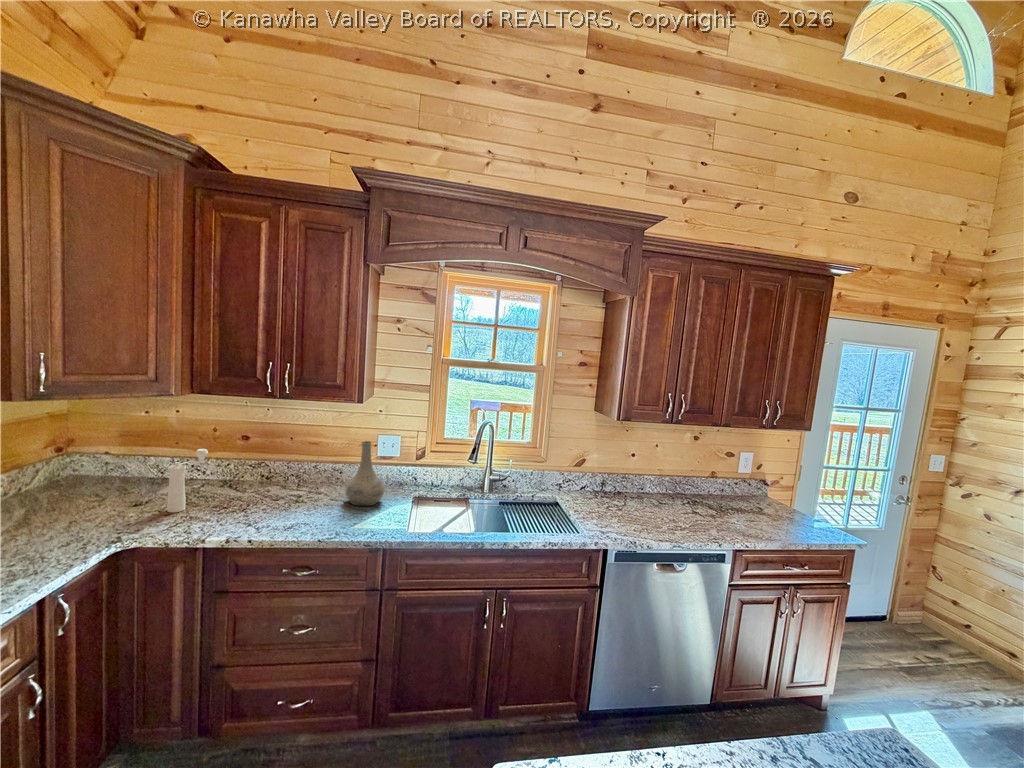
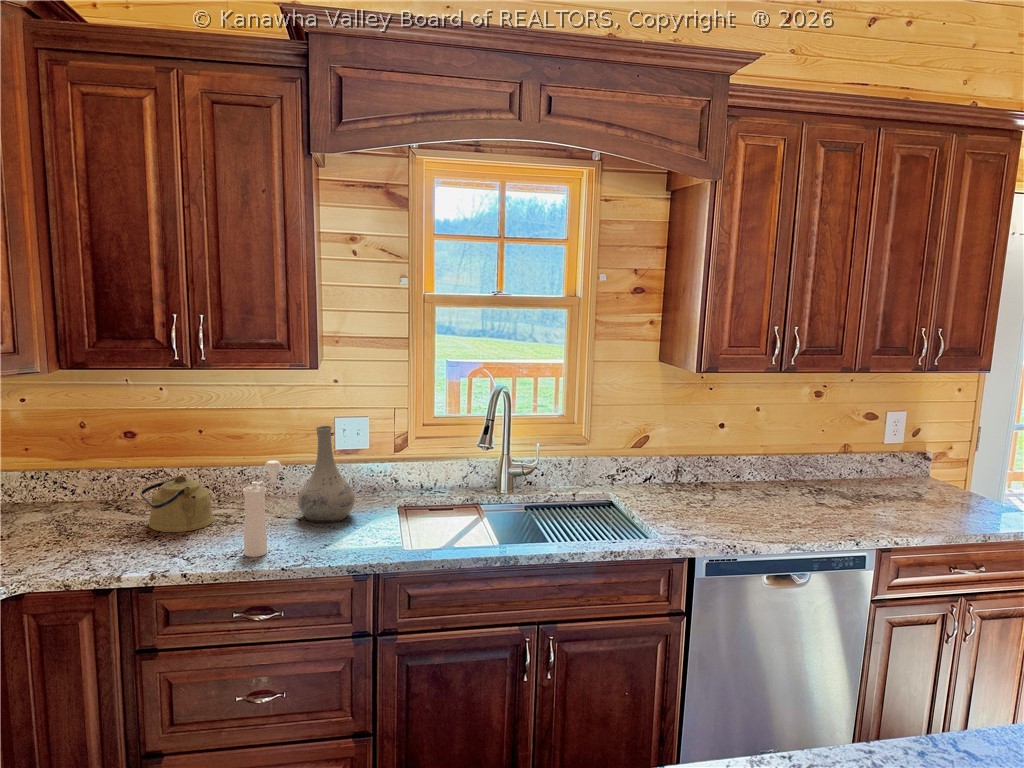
pepper mill: present [167,449,208,512] -> present [243,460,282,557]
kettle: none [240,469,289,507] -> present [140,475,214,532]

